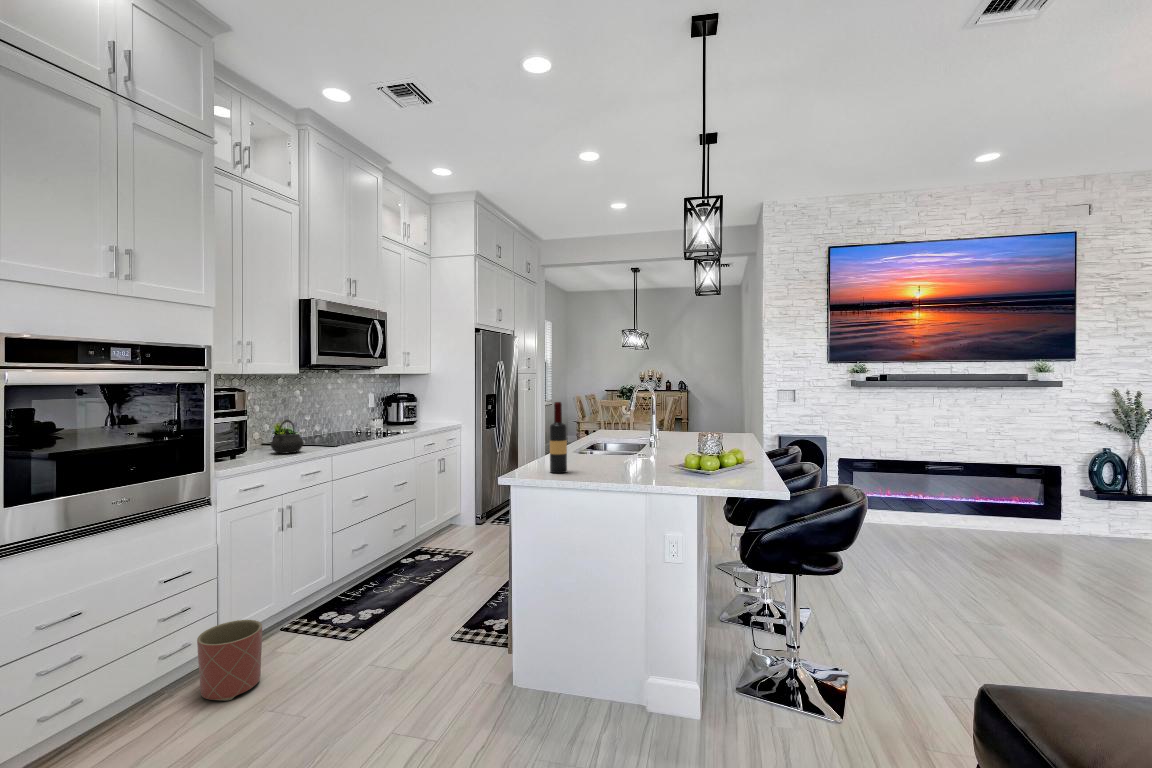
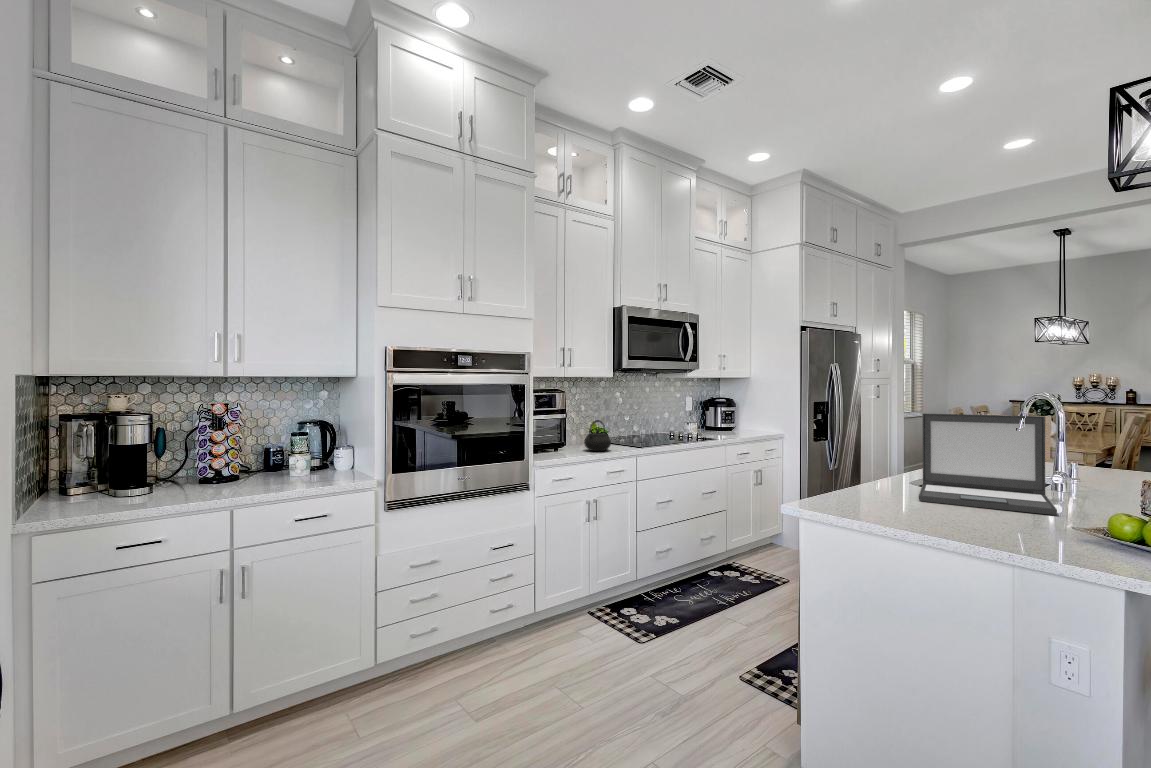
laptop: none [583,401,661,465] -> present [919,414,1057,515]
wine bottle: present [550,402,567,473] -> none [857,413,883,508]
planter: present [197,620,262,700] -> none [511,598,560,669]

